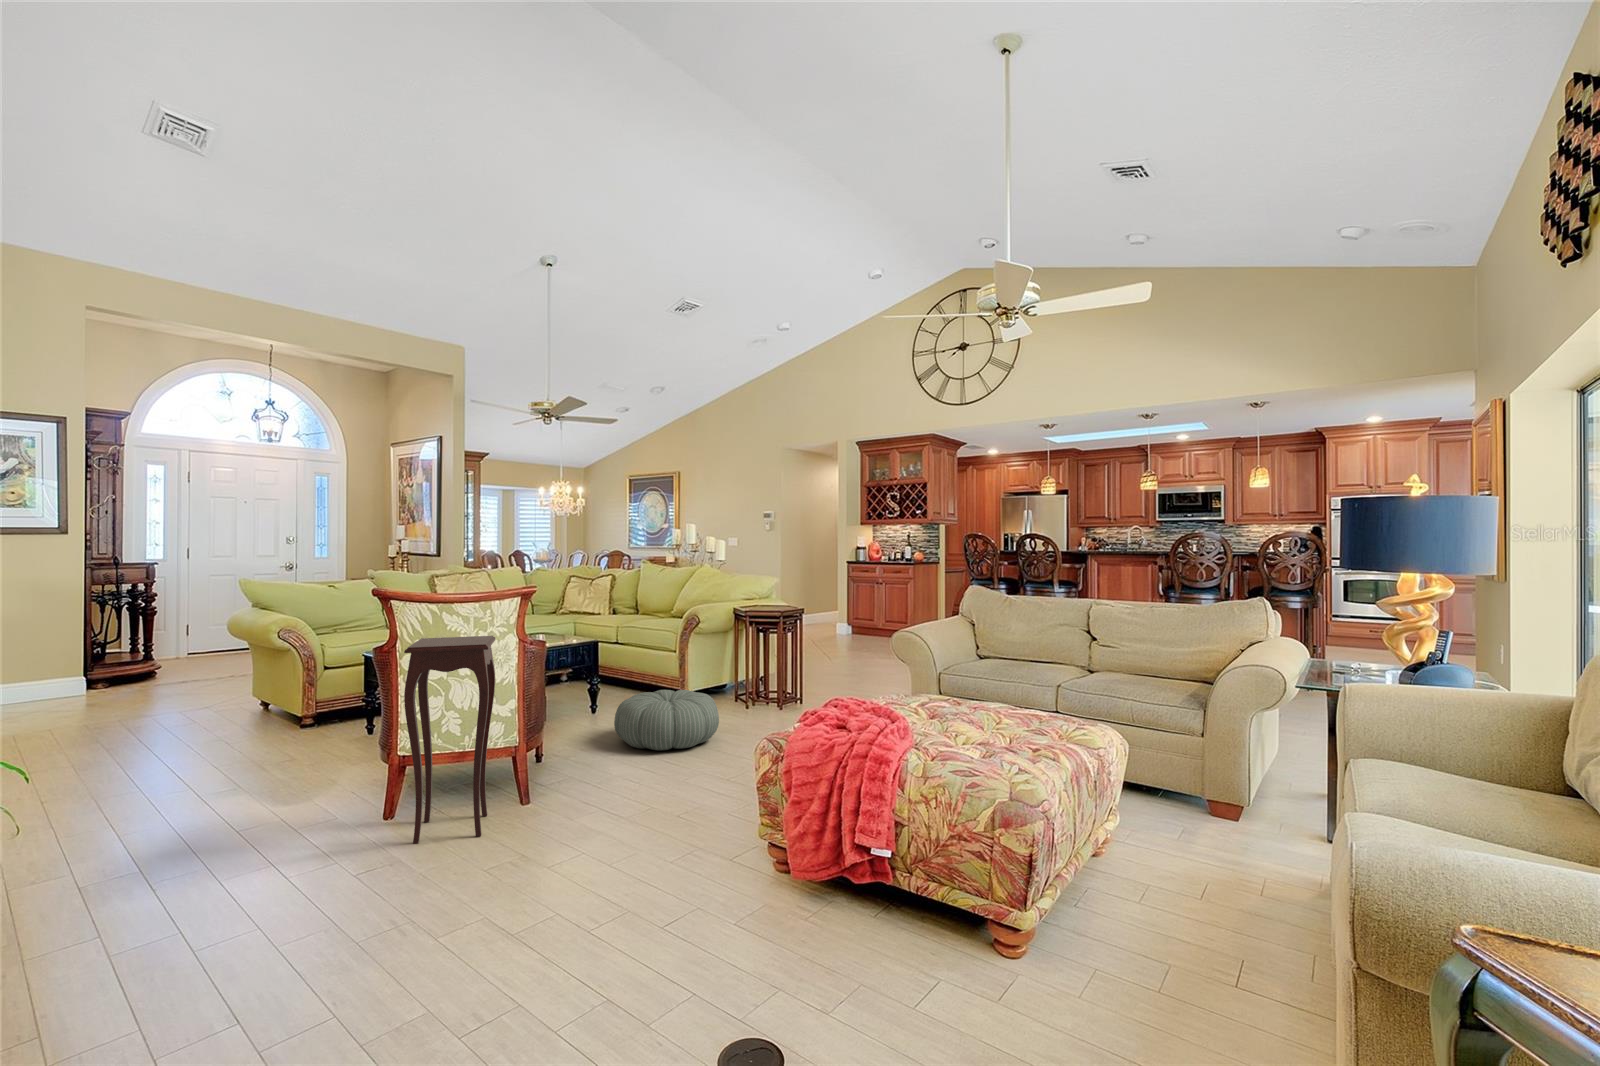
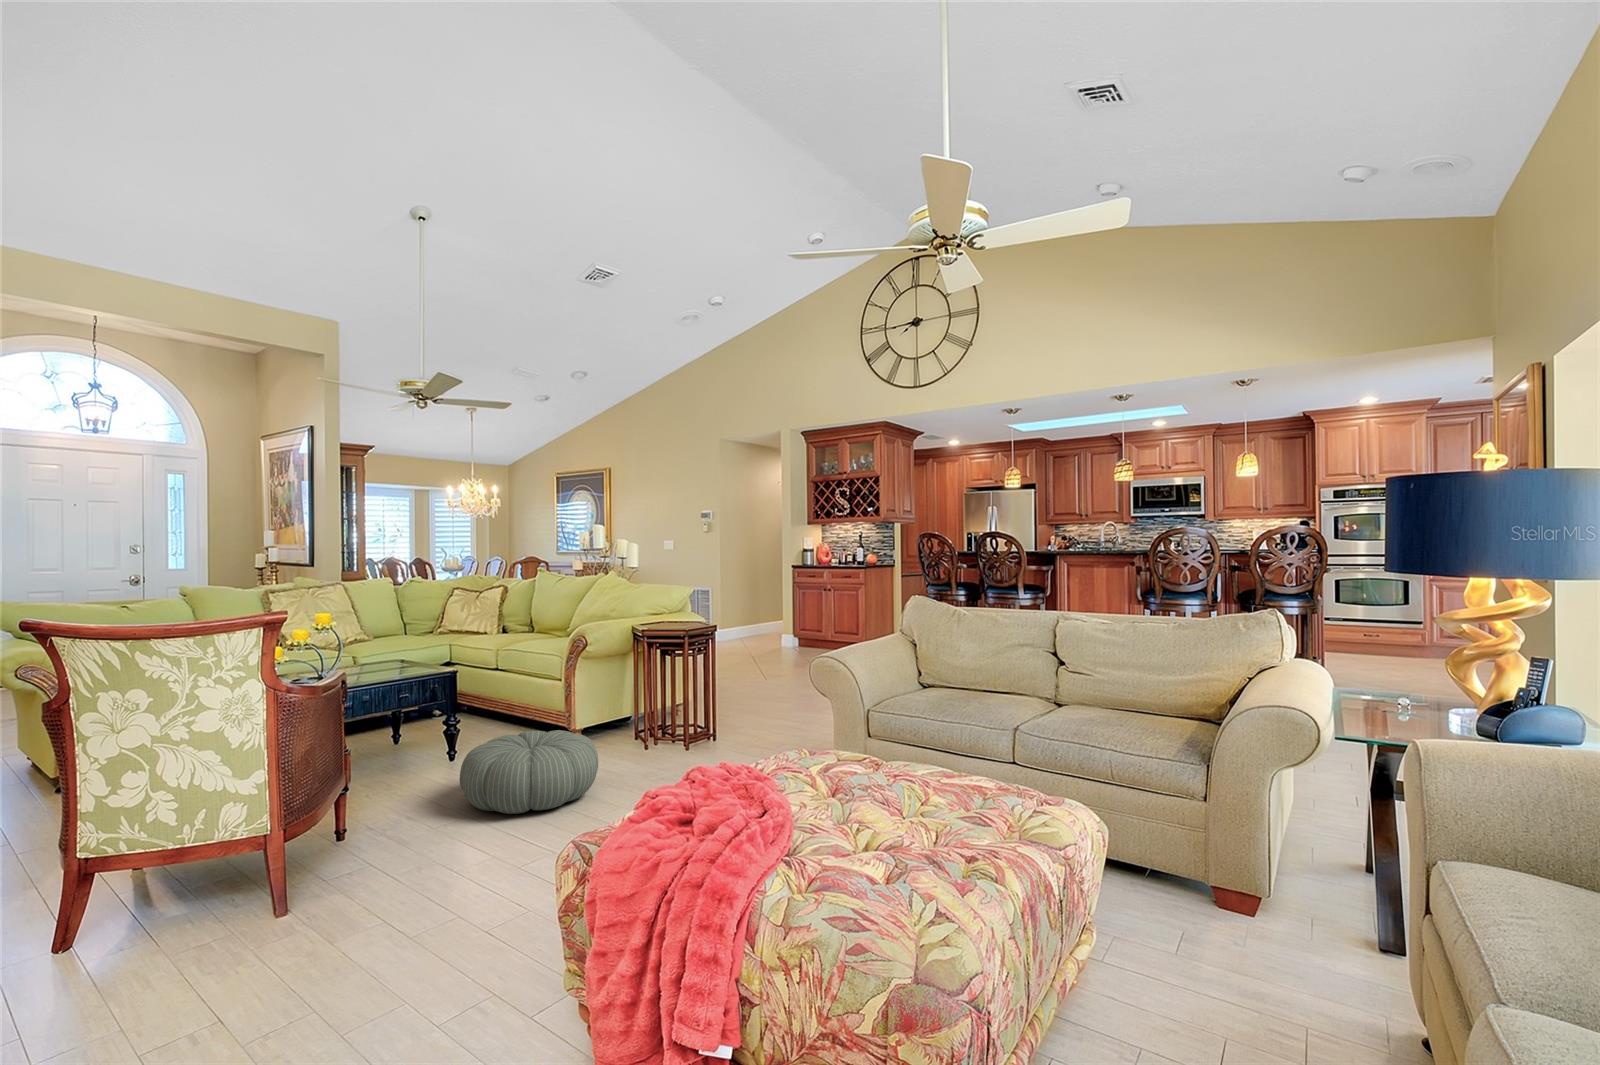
side table: present [404,636,496,844] -> none [38,682,226,1002]

